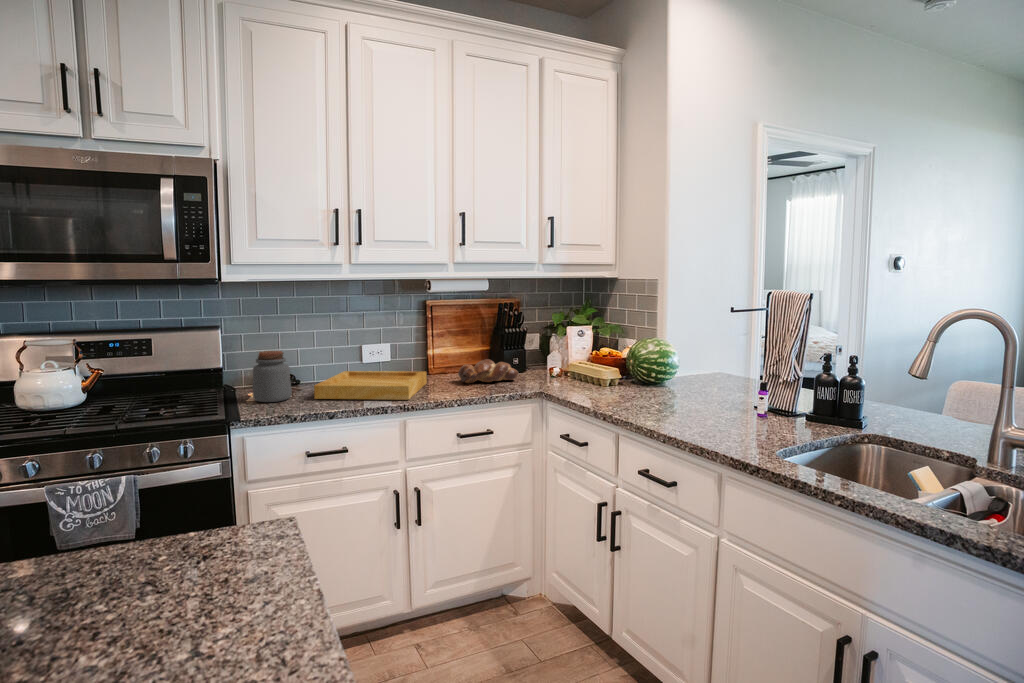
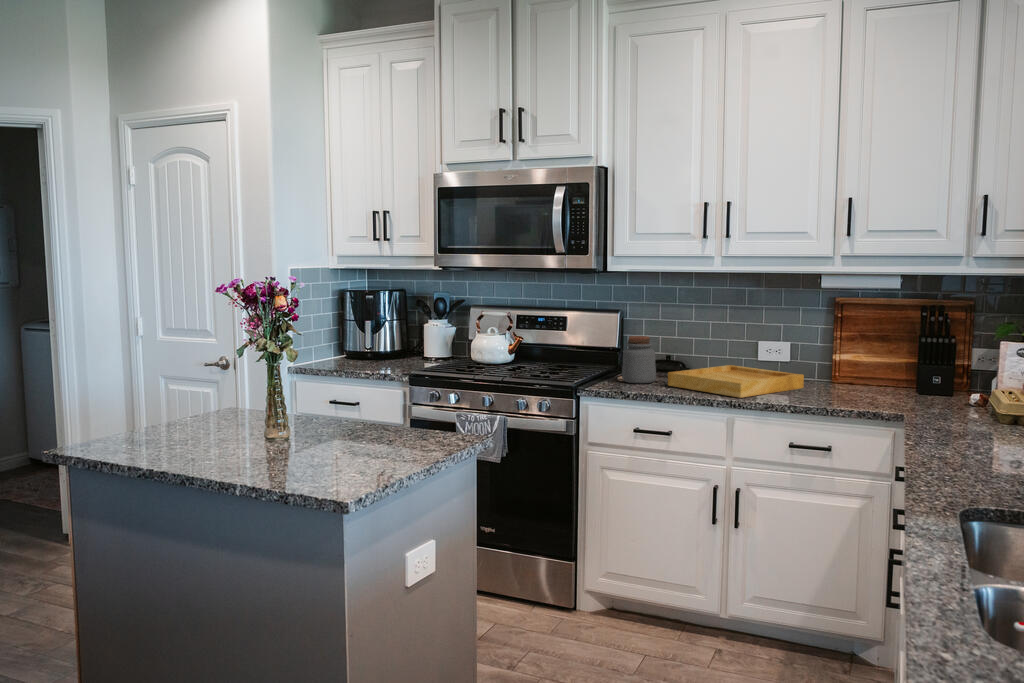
bread loaf: present [458,359,519,383] -> none [836,369,914,397]

